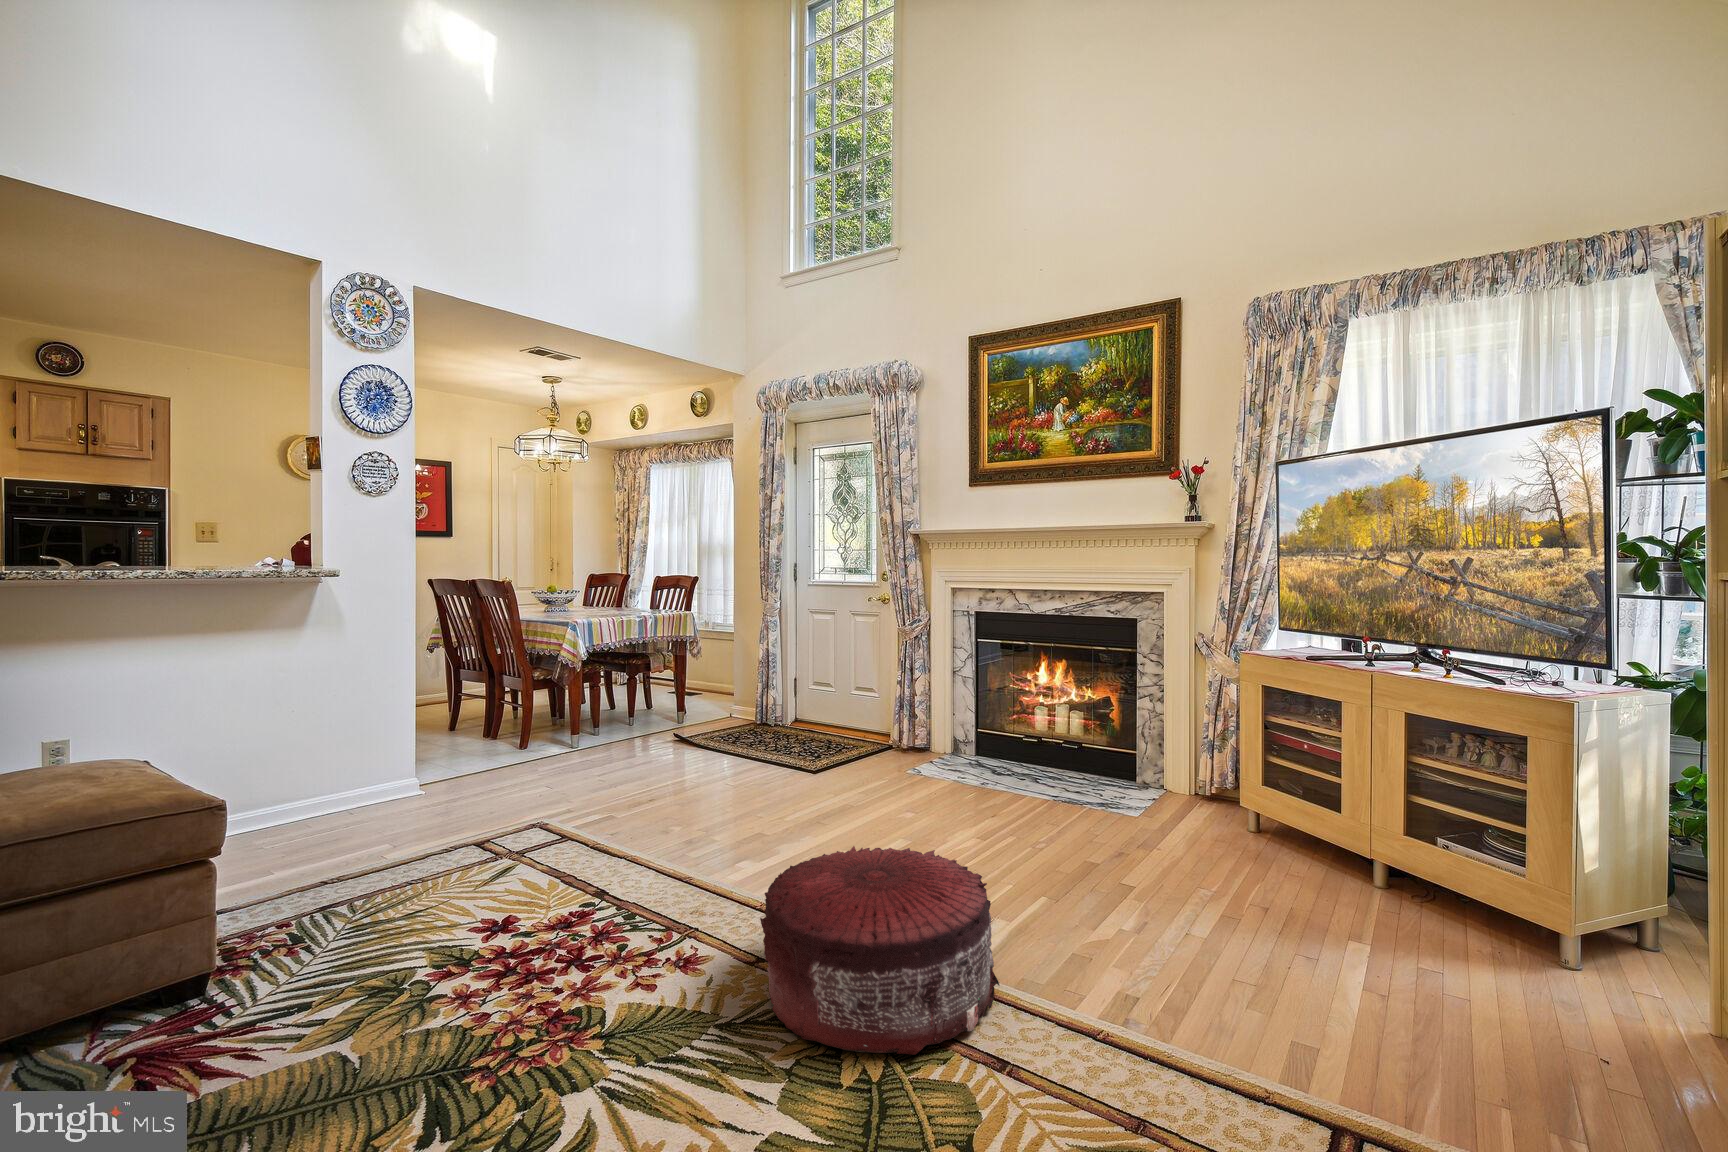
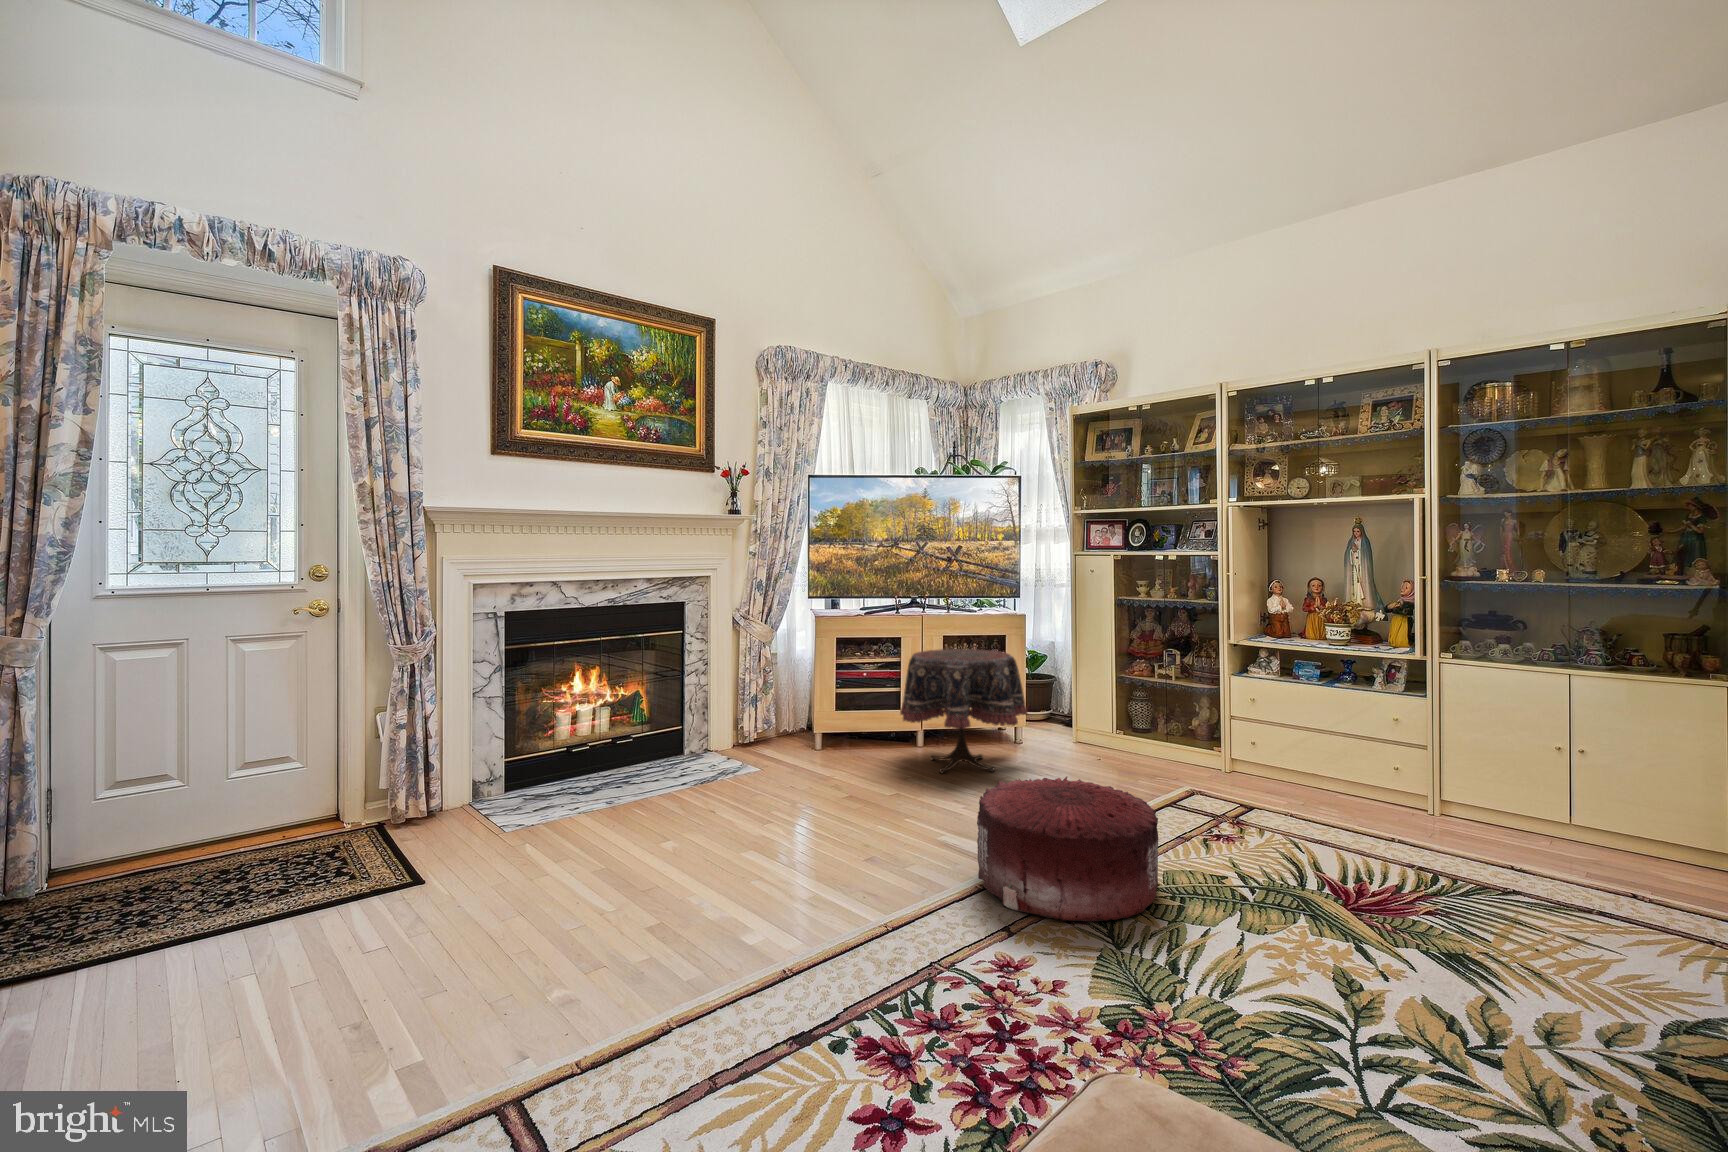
side table: none [1187,717,1439,933] -> present [900,649,1028,774]

